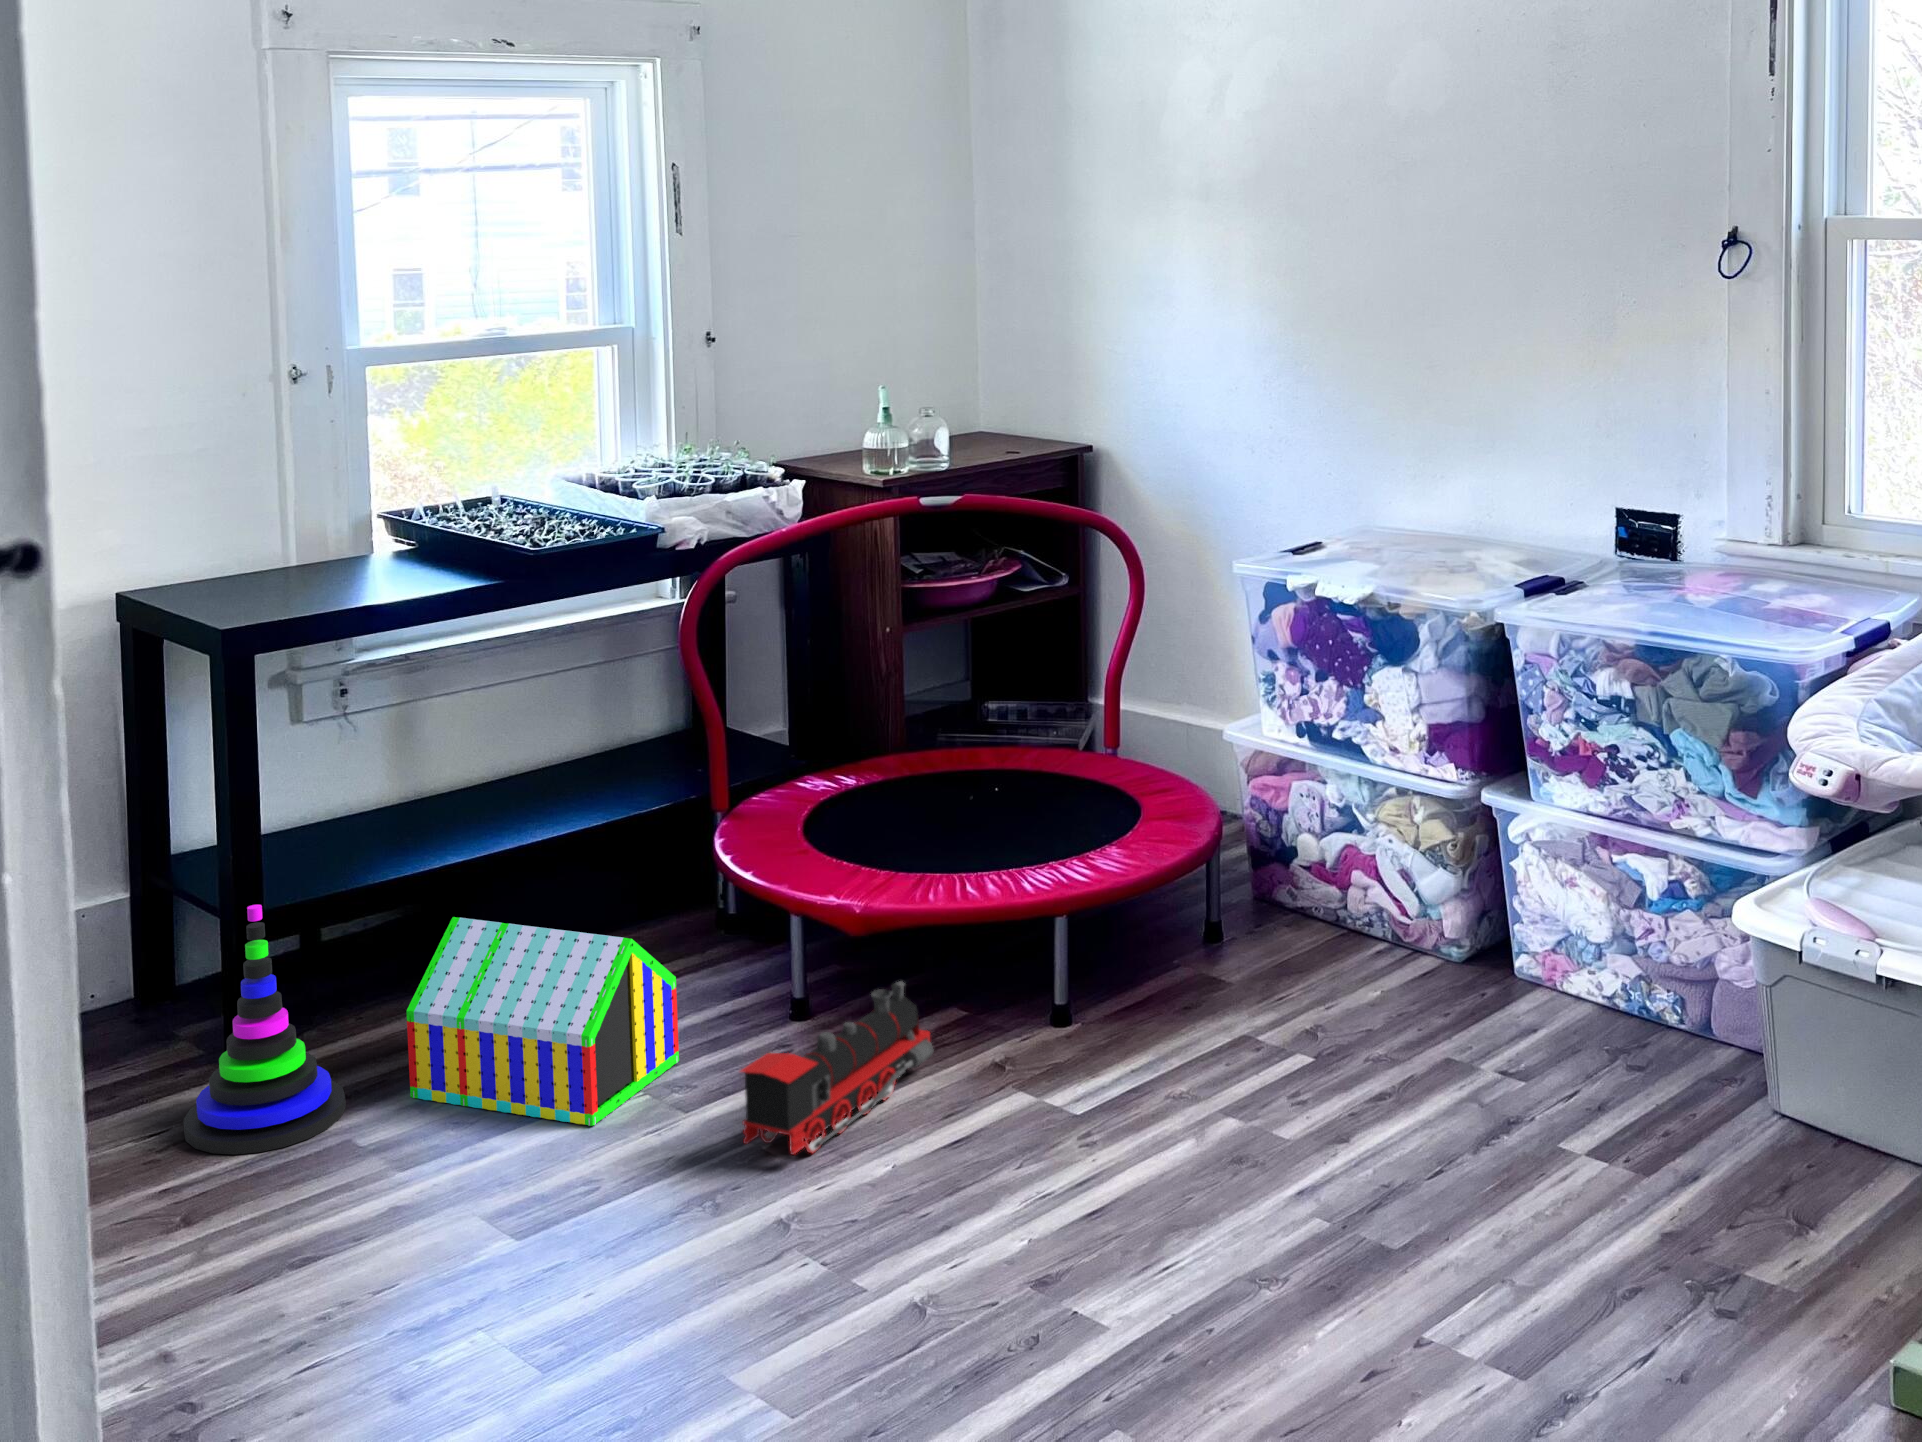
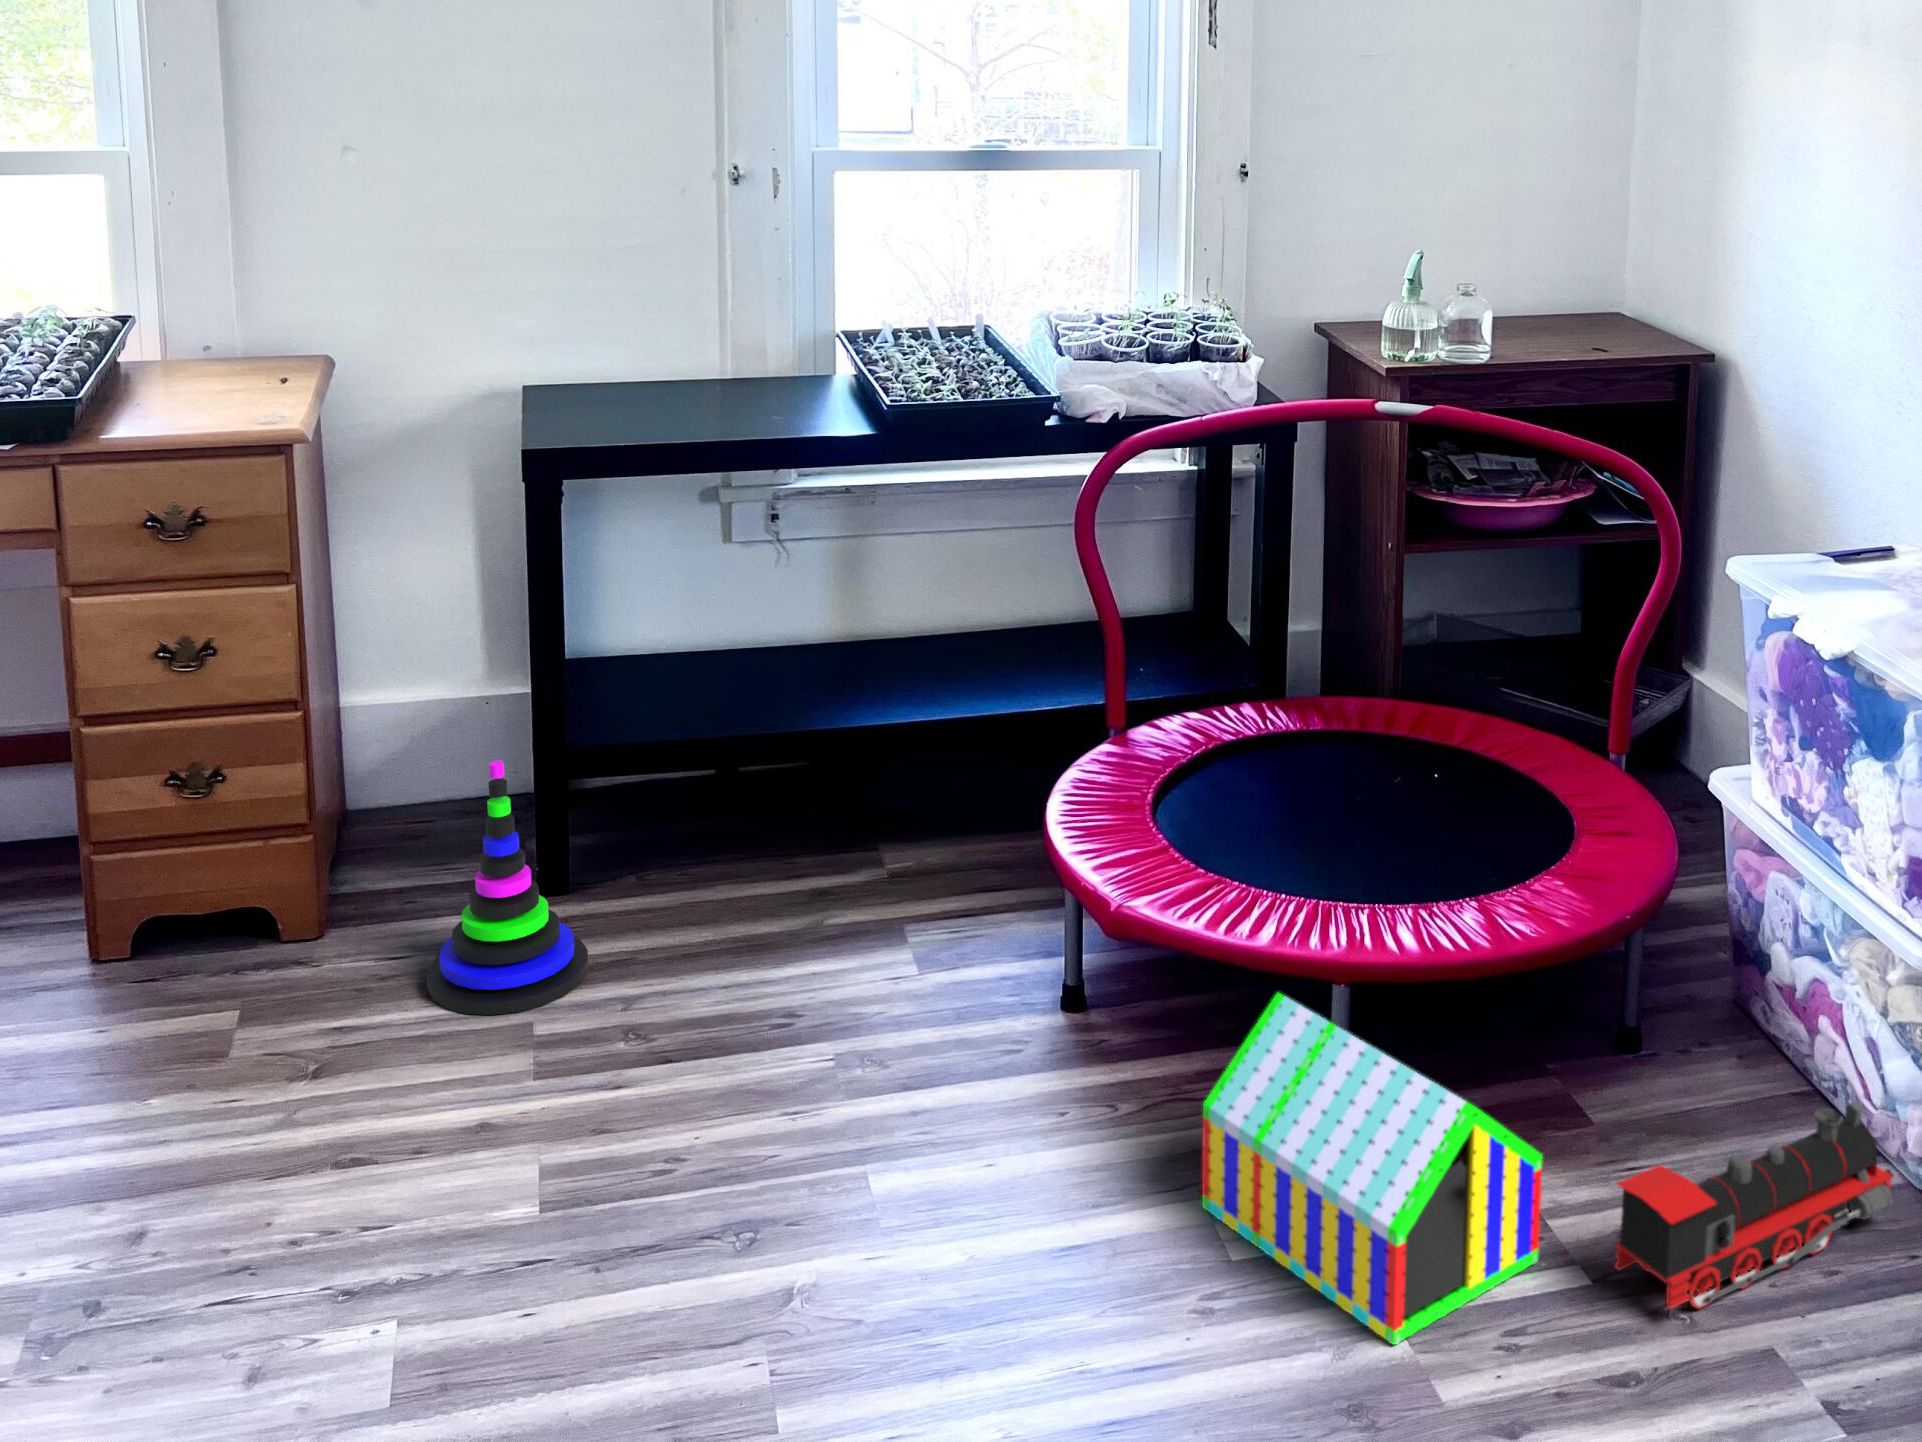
toy house: present [406,917,679,1126] -> present [1202,993,1543,1344]
toy train: present [741,981,934,1154] -> present [1614,1102,1893,1309]

